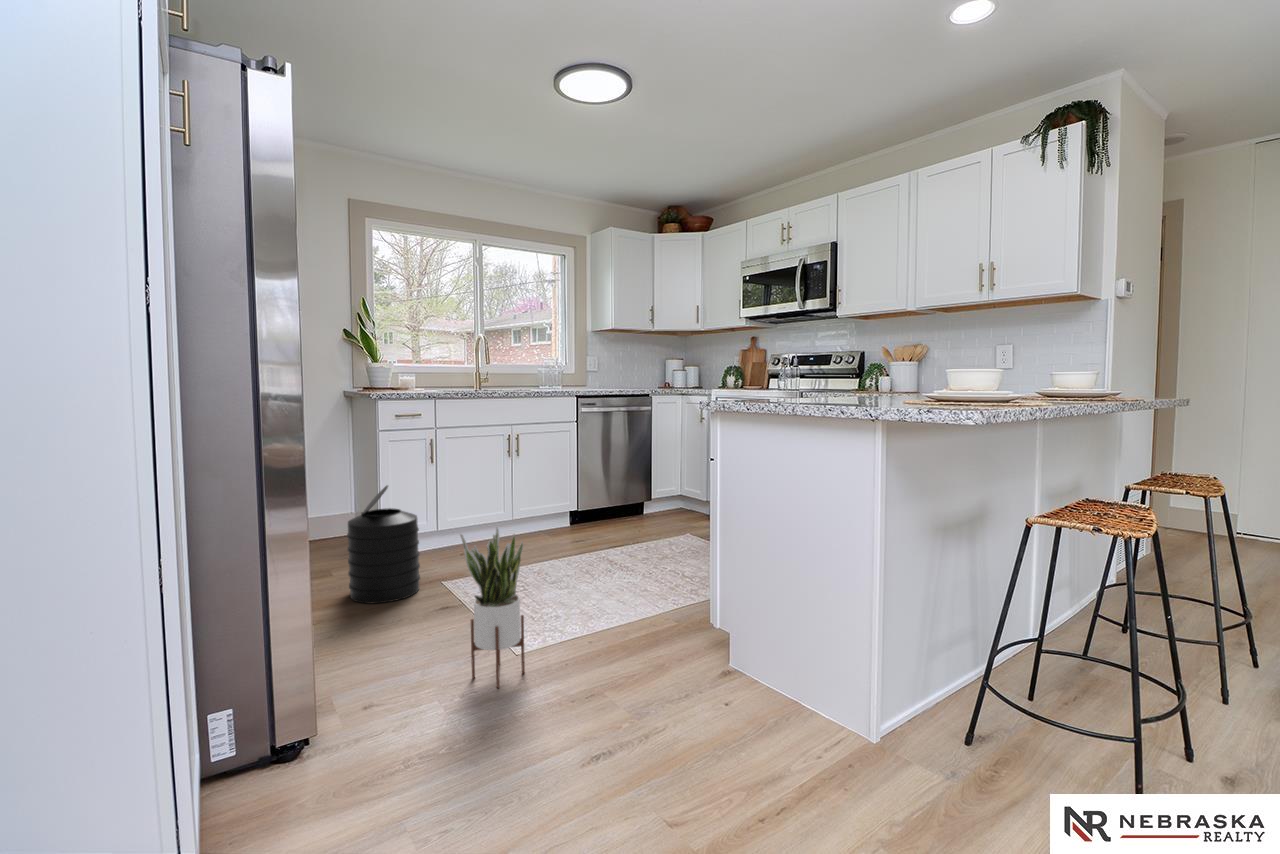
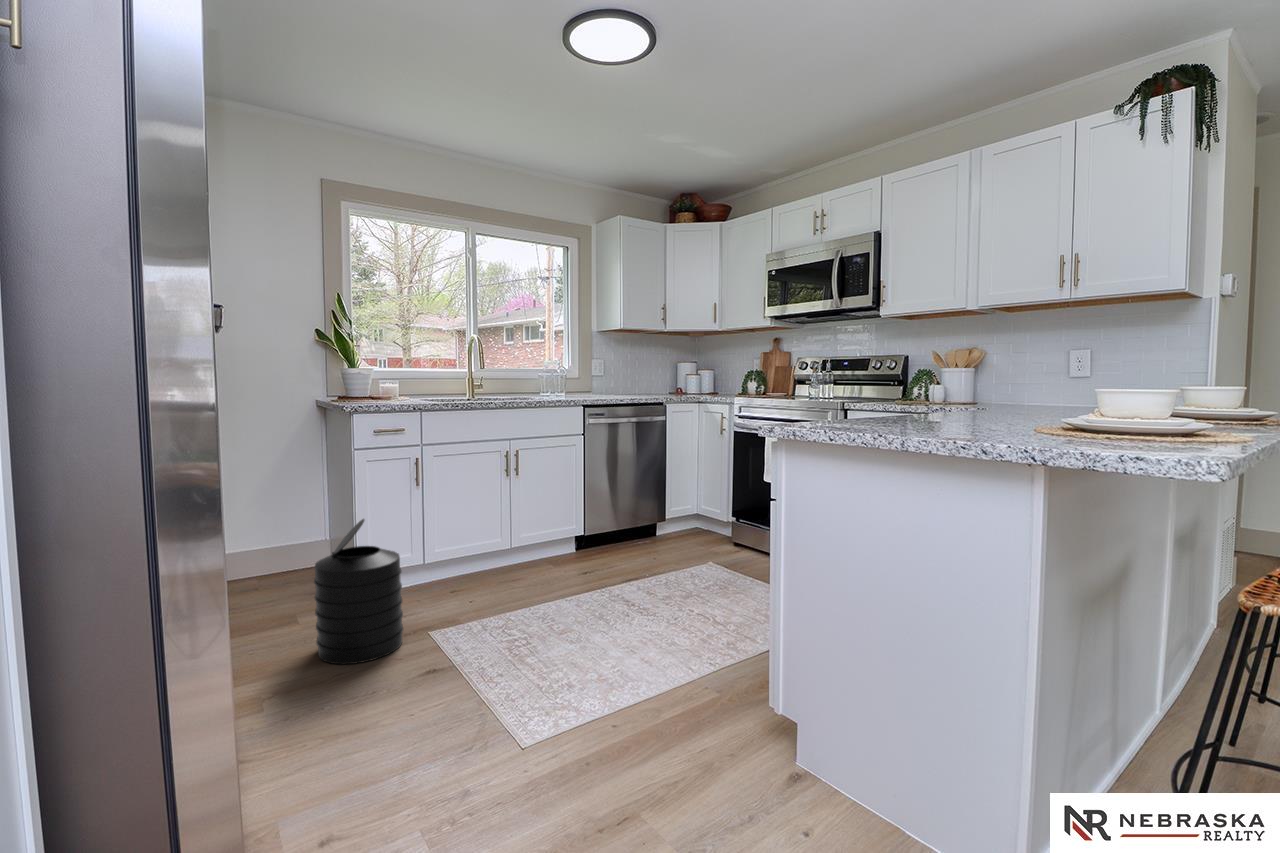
potted plant: present [460,527,525,688] -> none [453,590,536,802]

